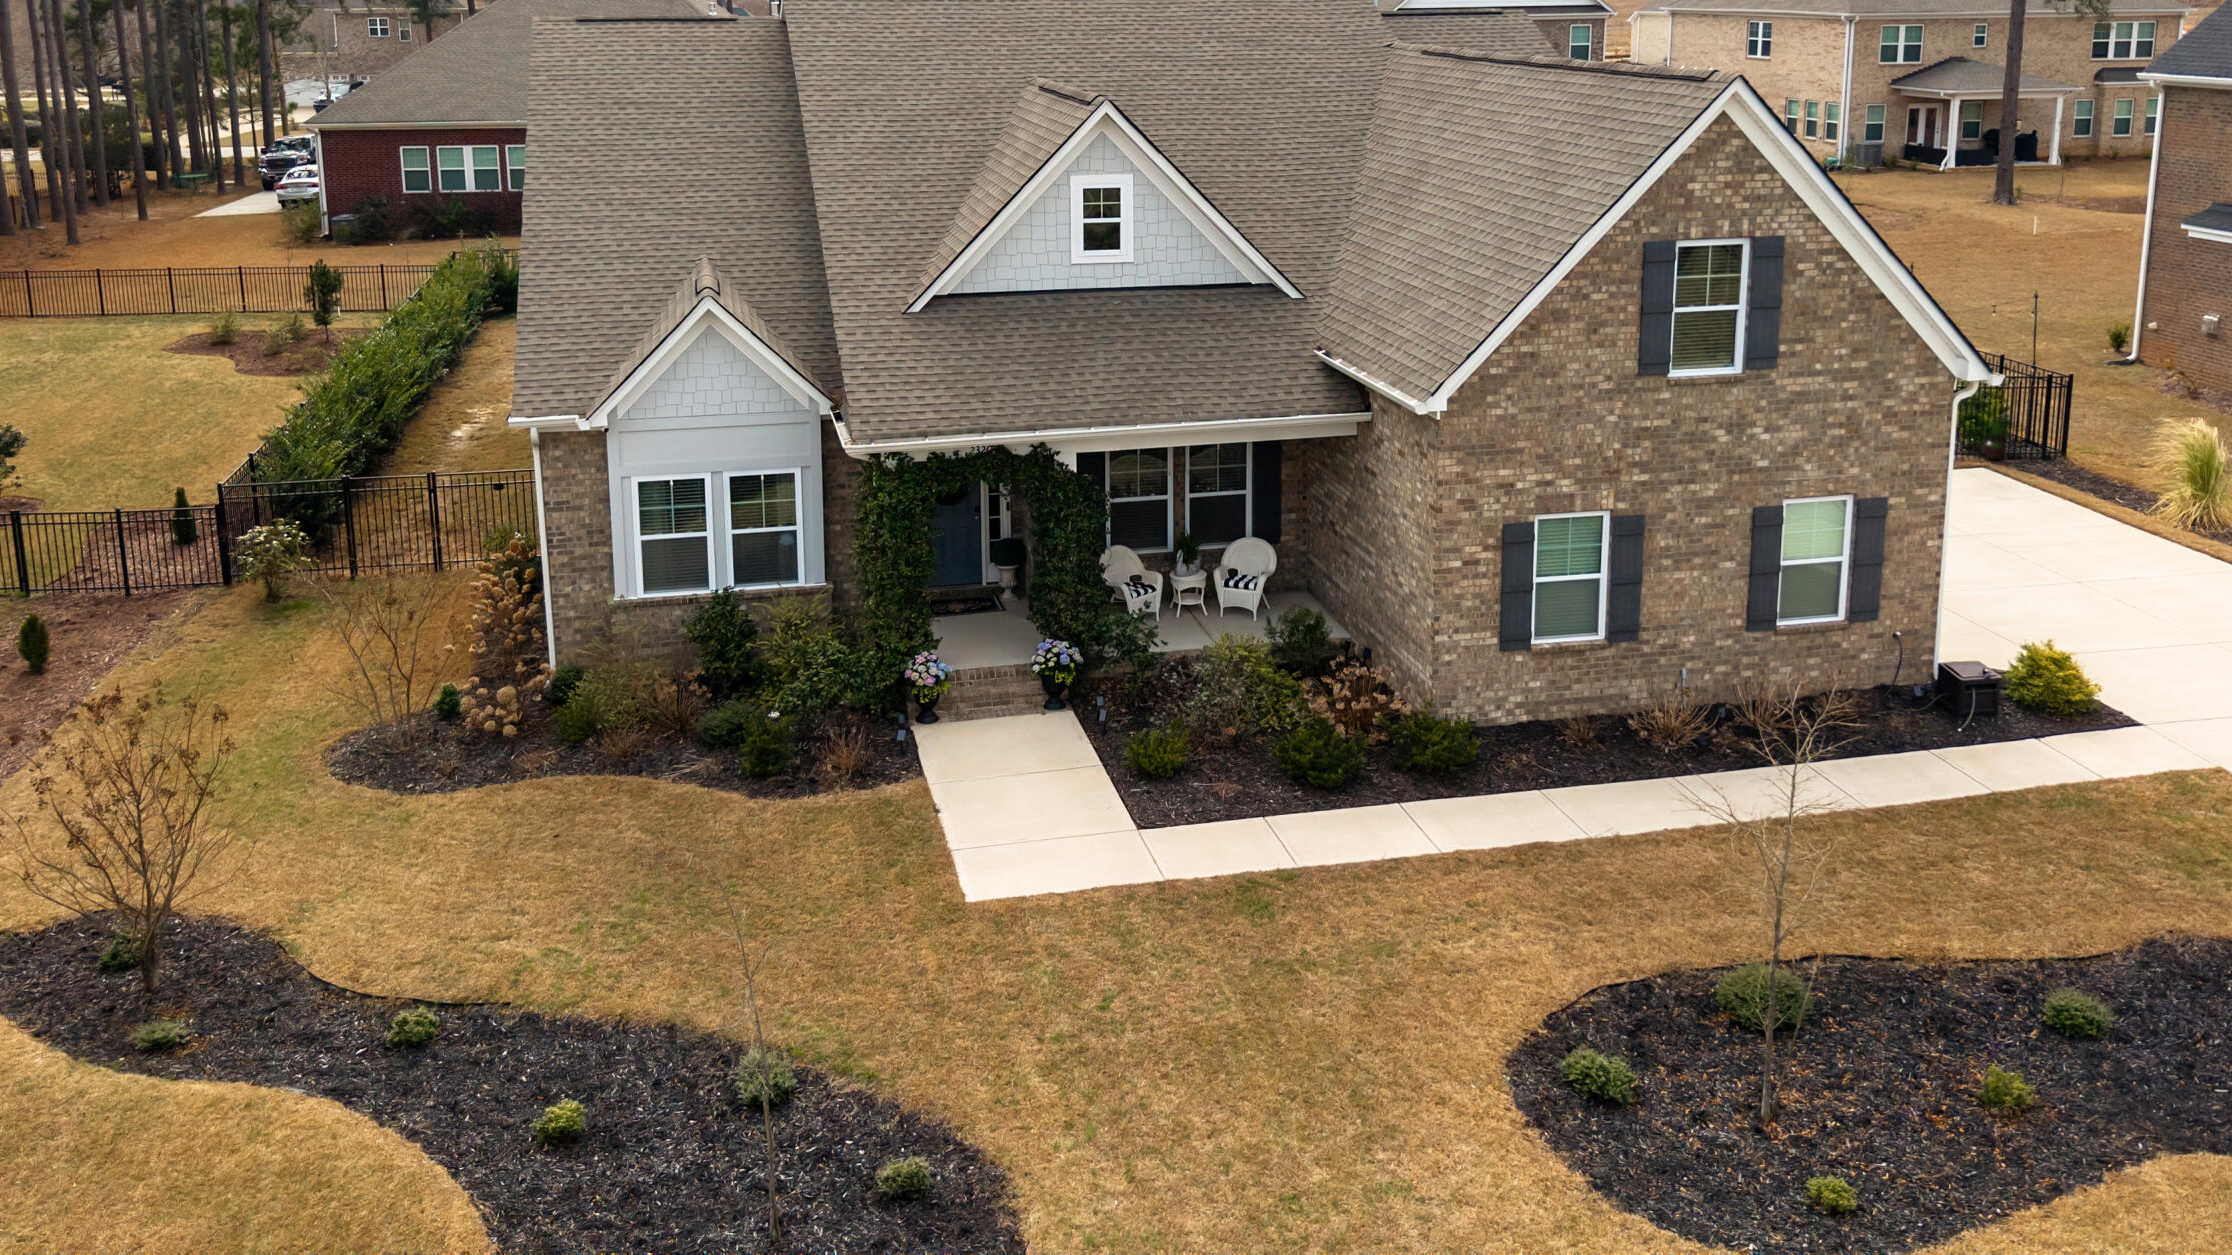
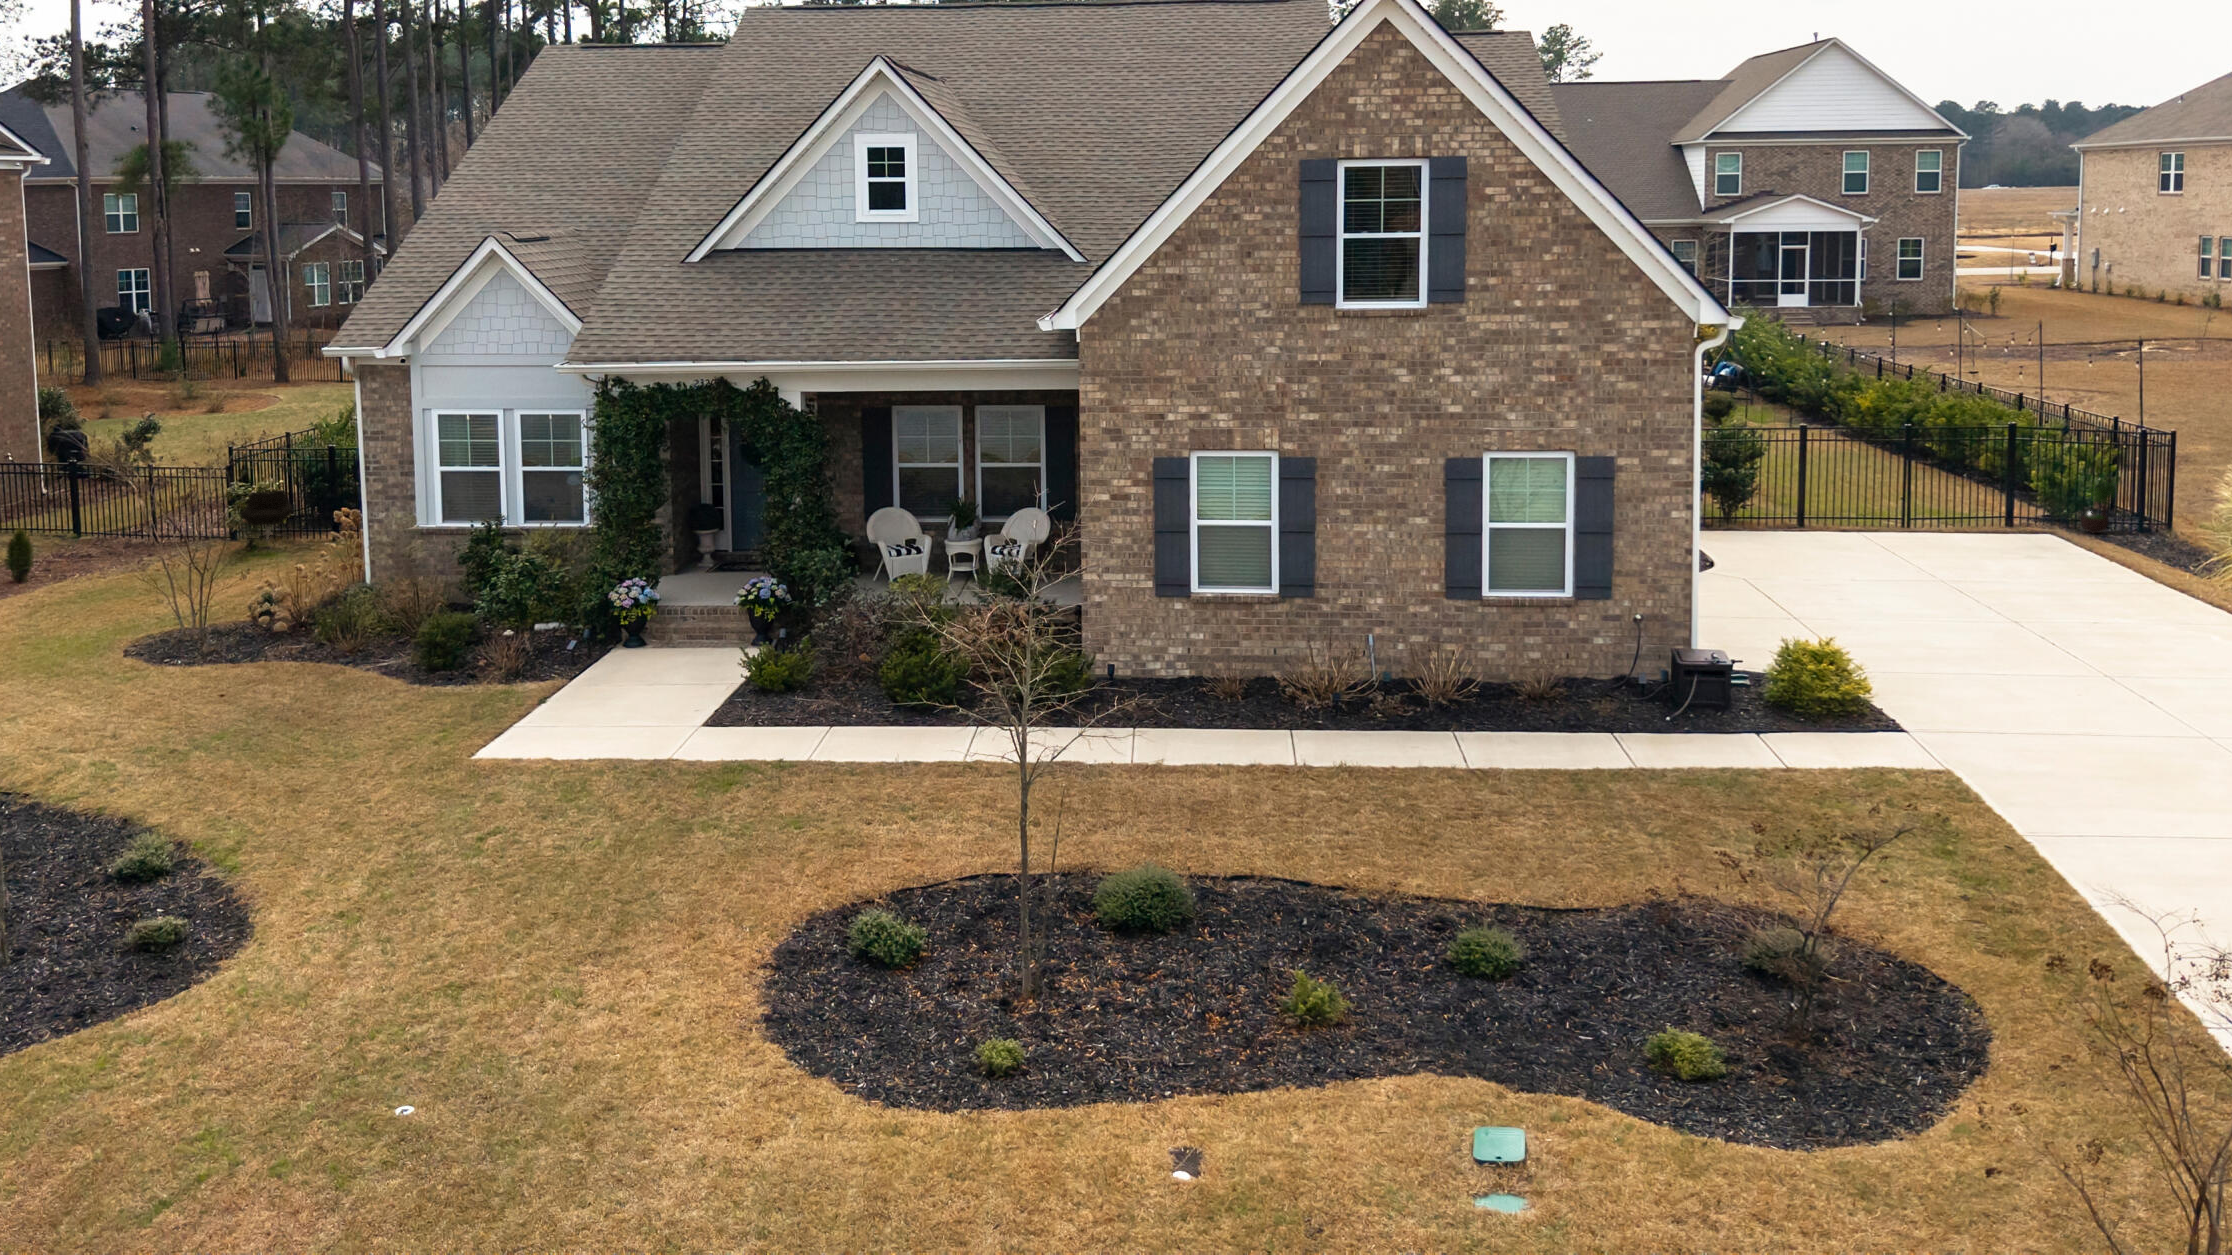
lounge chair: none [292,535,355,596] -> present [240,490,292,539]

